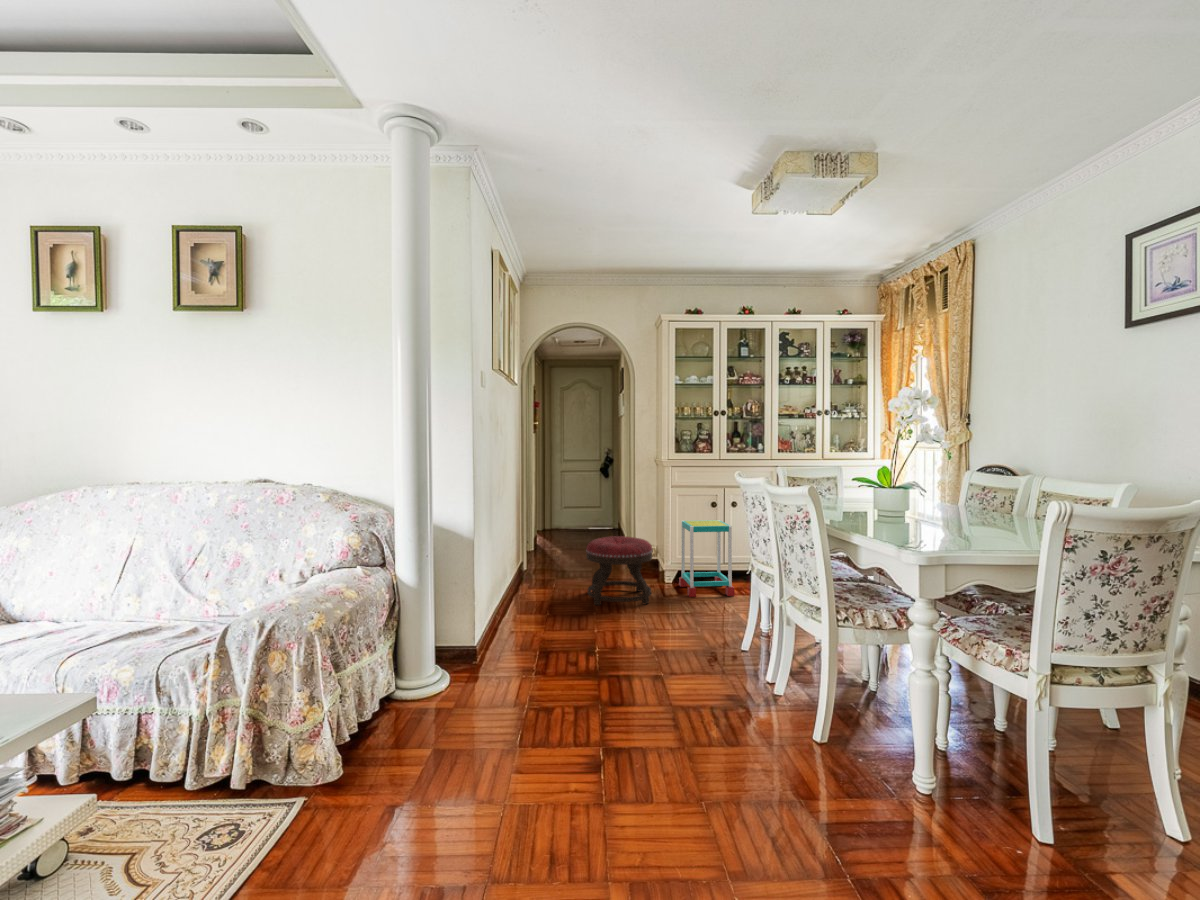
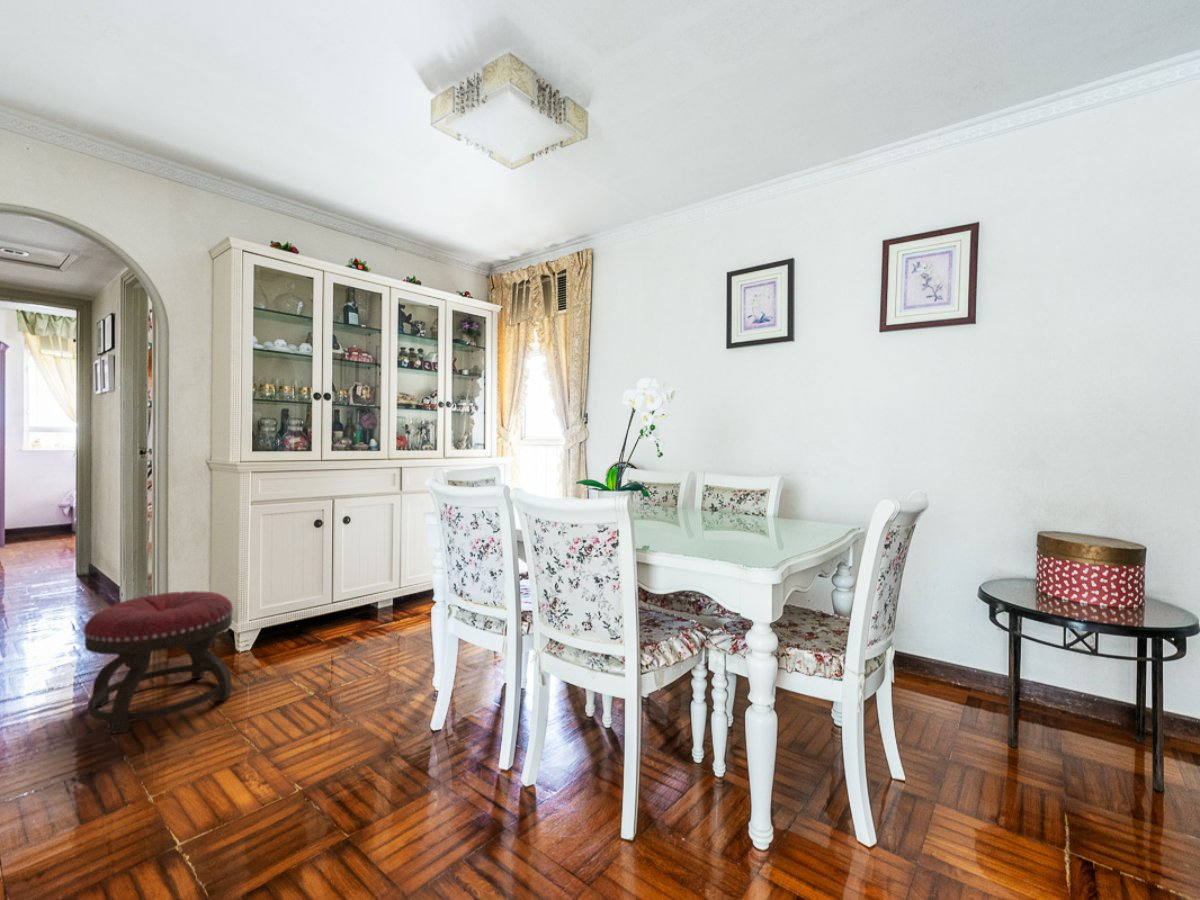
side table: present [679,520,735,597] -> none [264,543,359,664]

